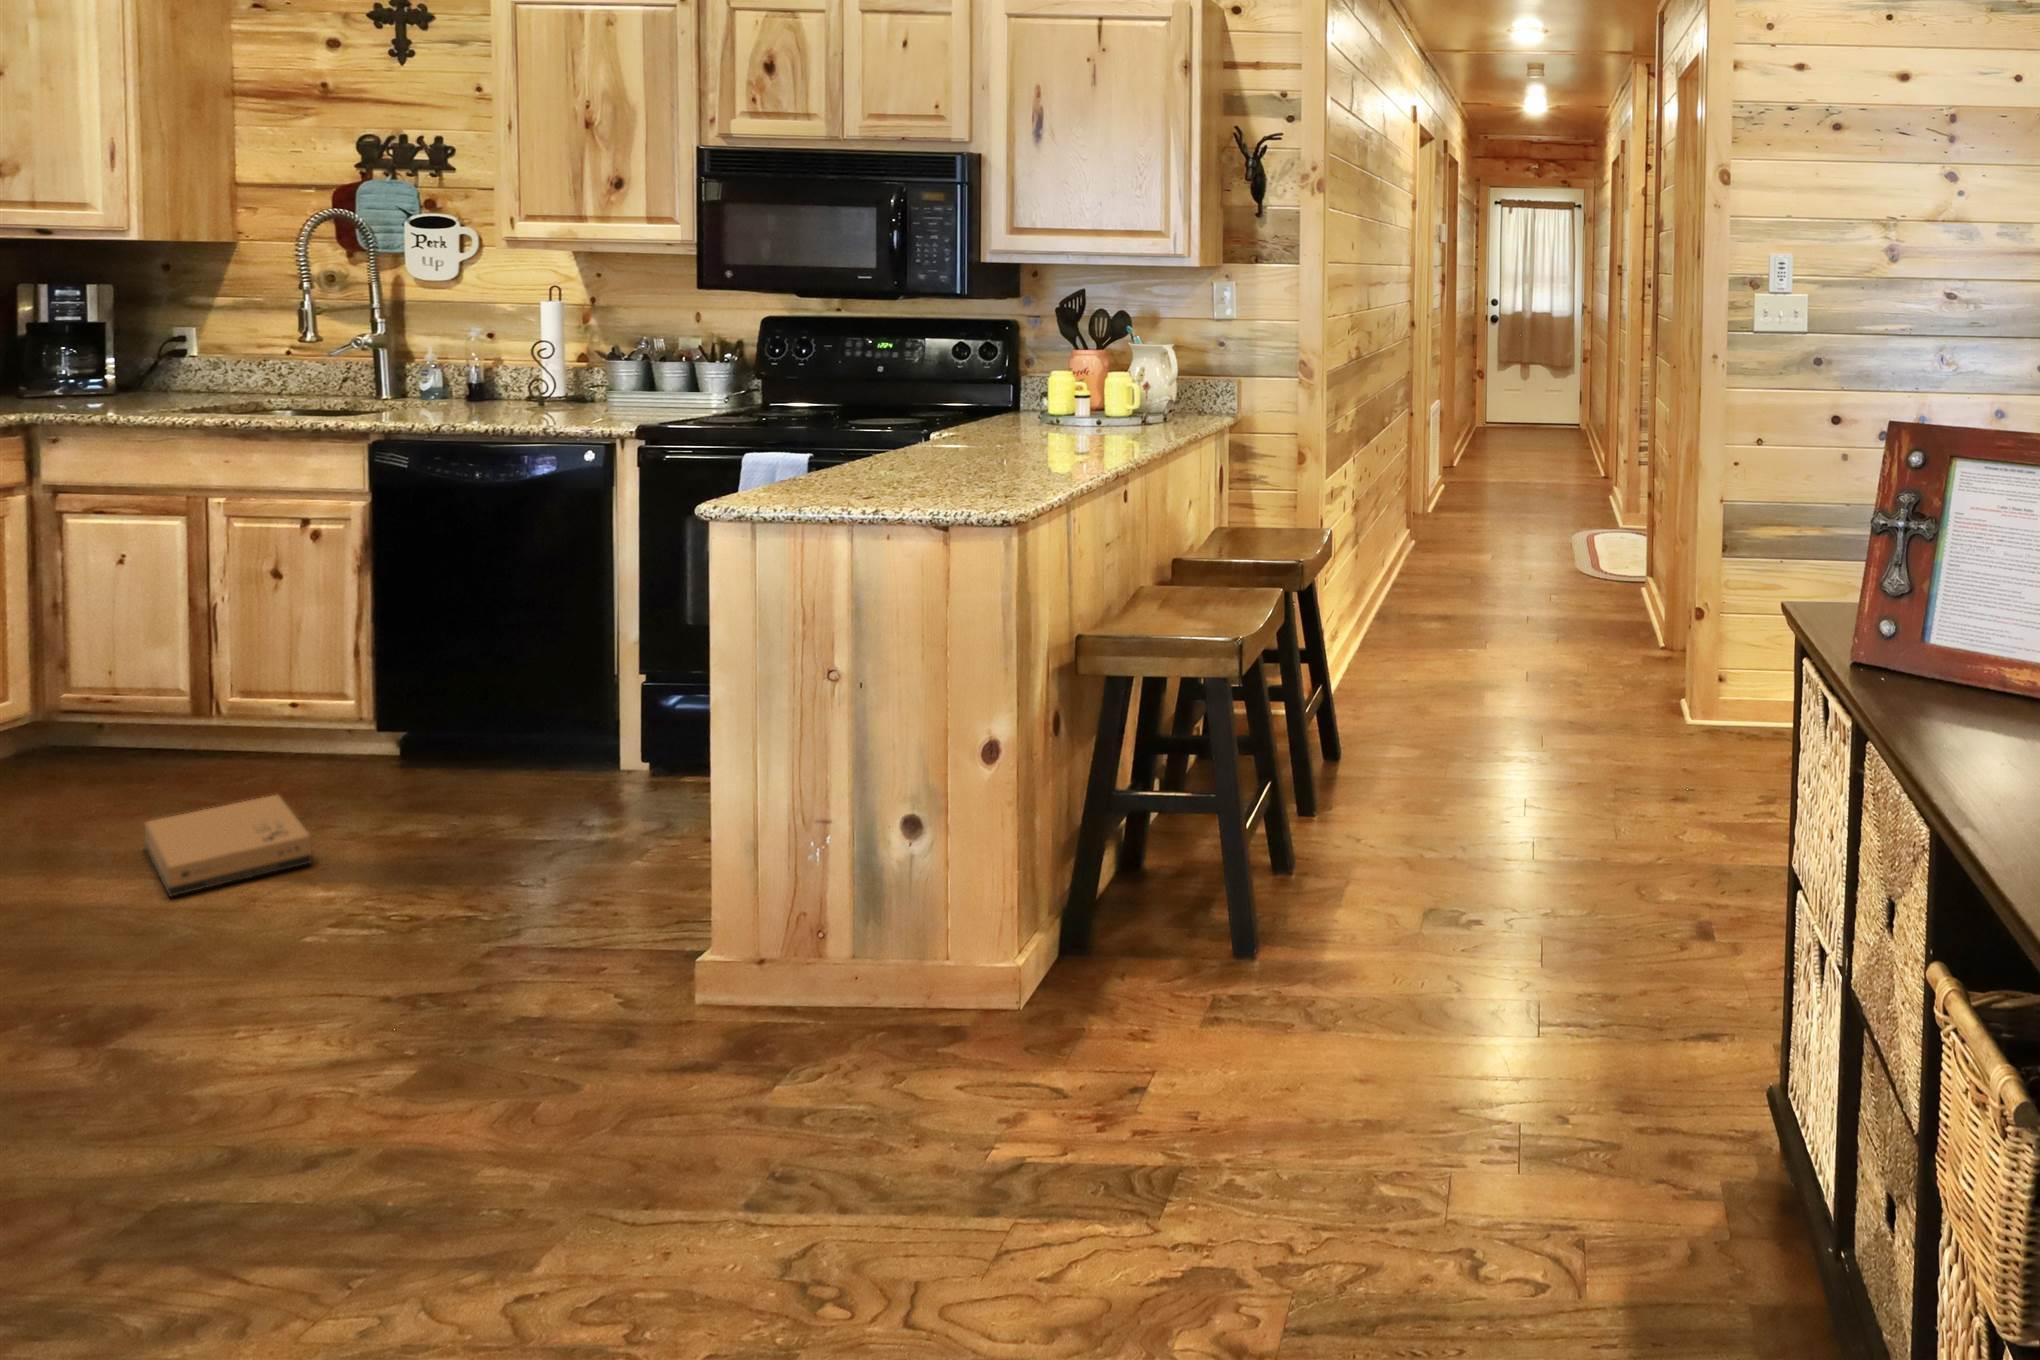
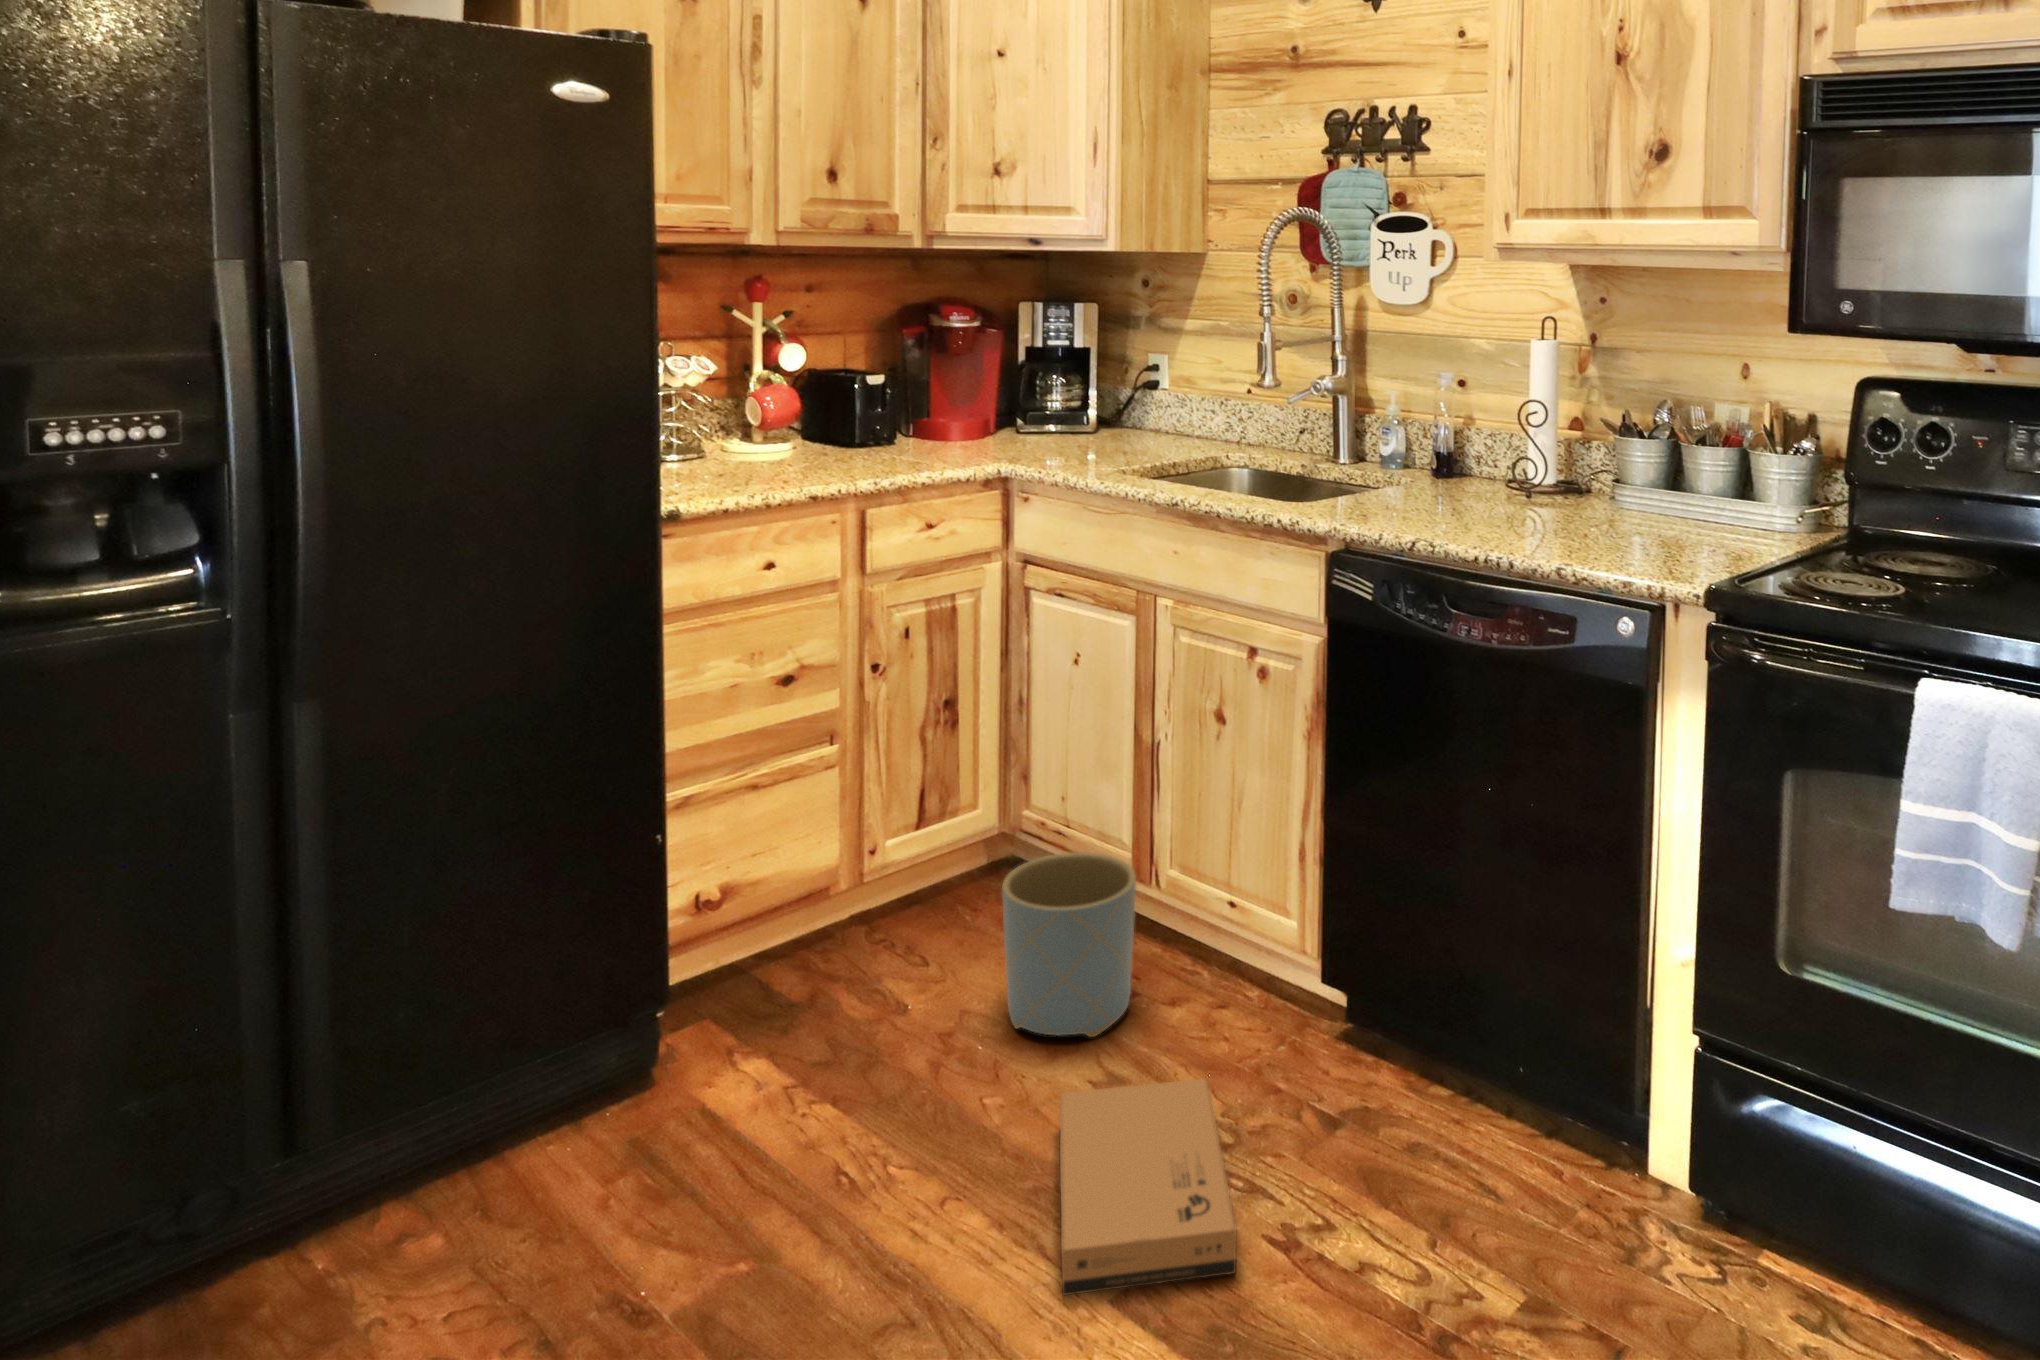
planter: none [65,690,200,819] -> present [1002,852,1136,1037]

